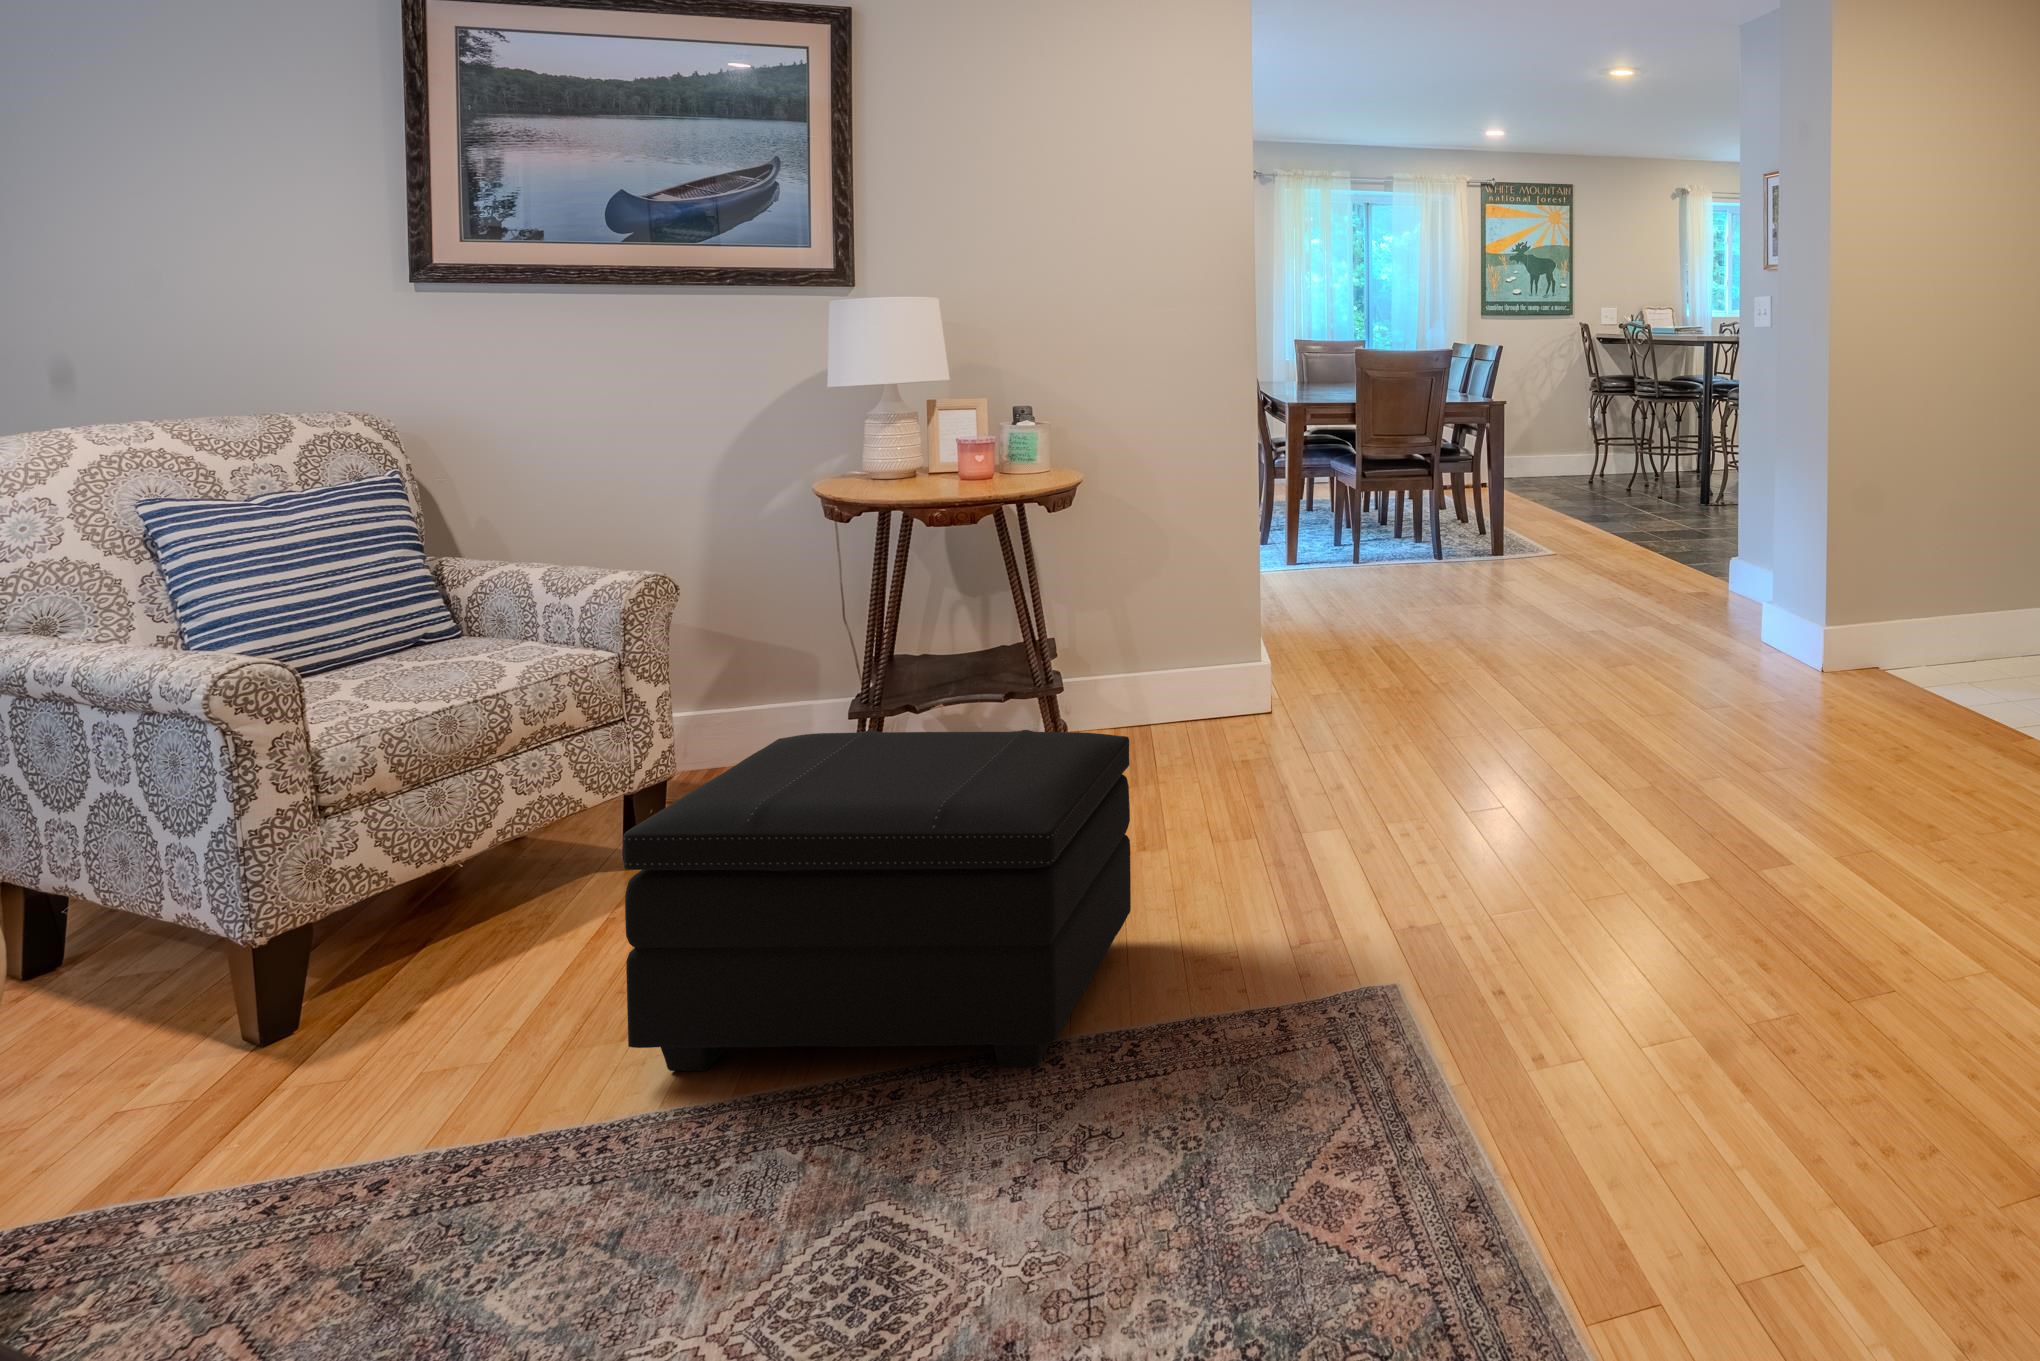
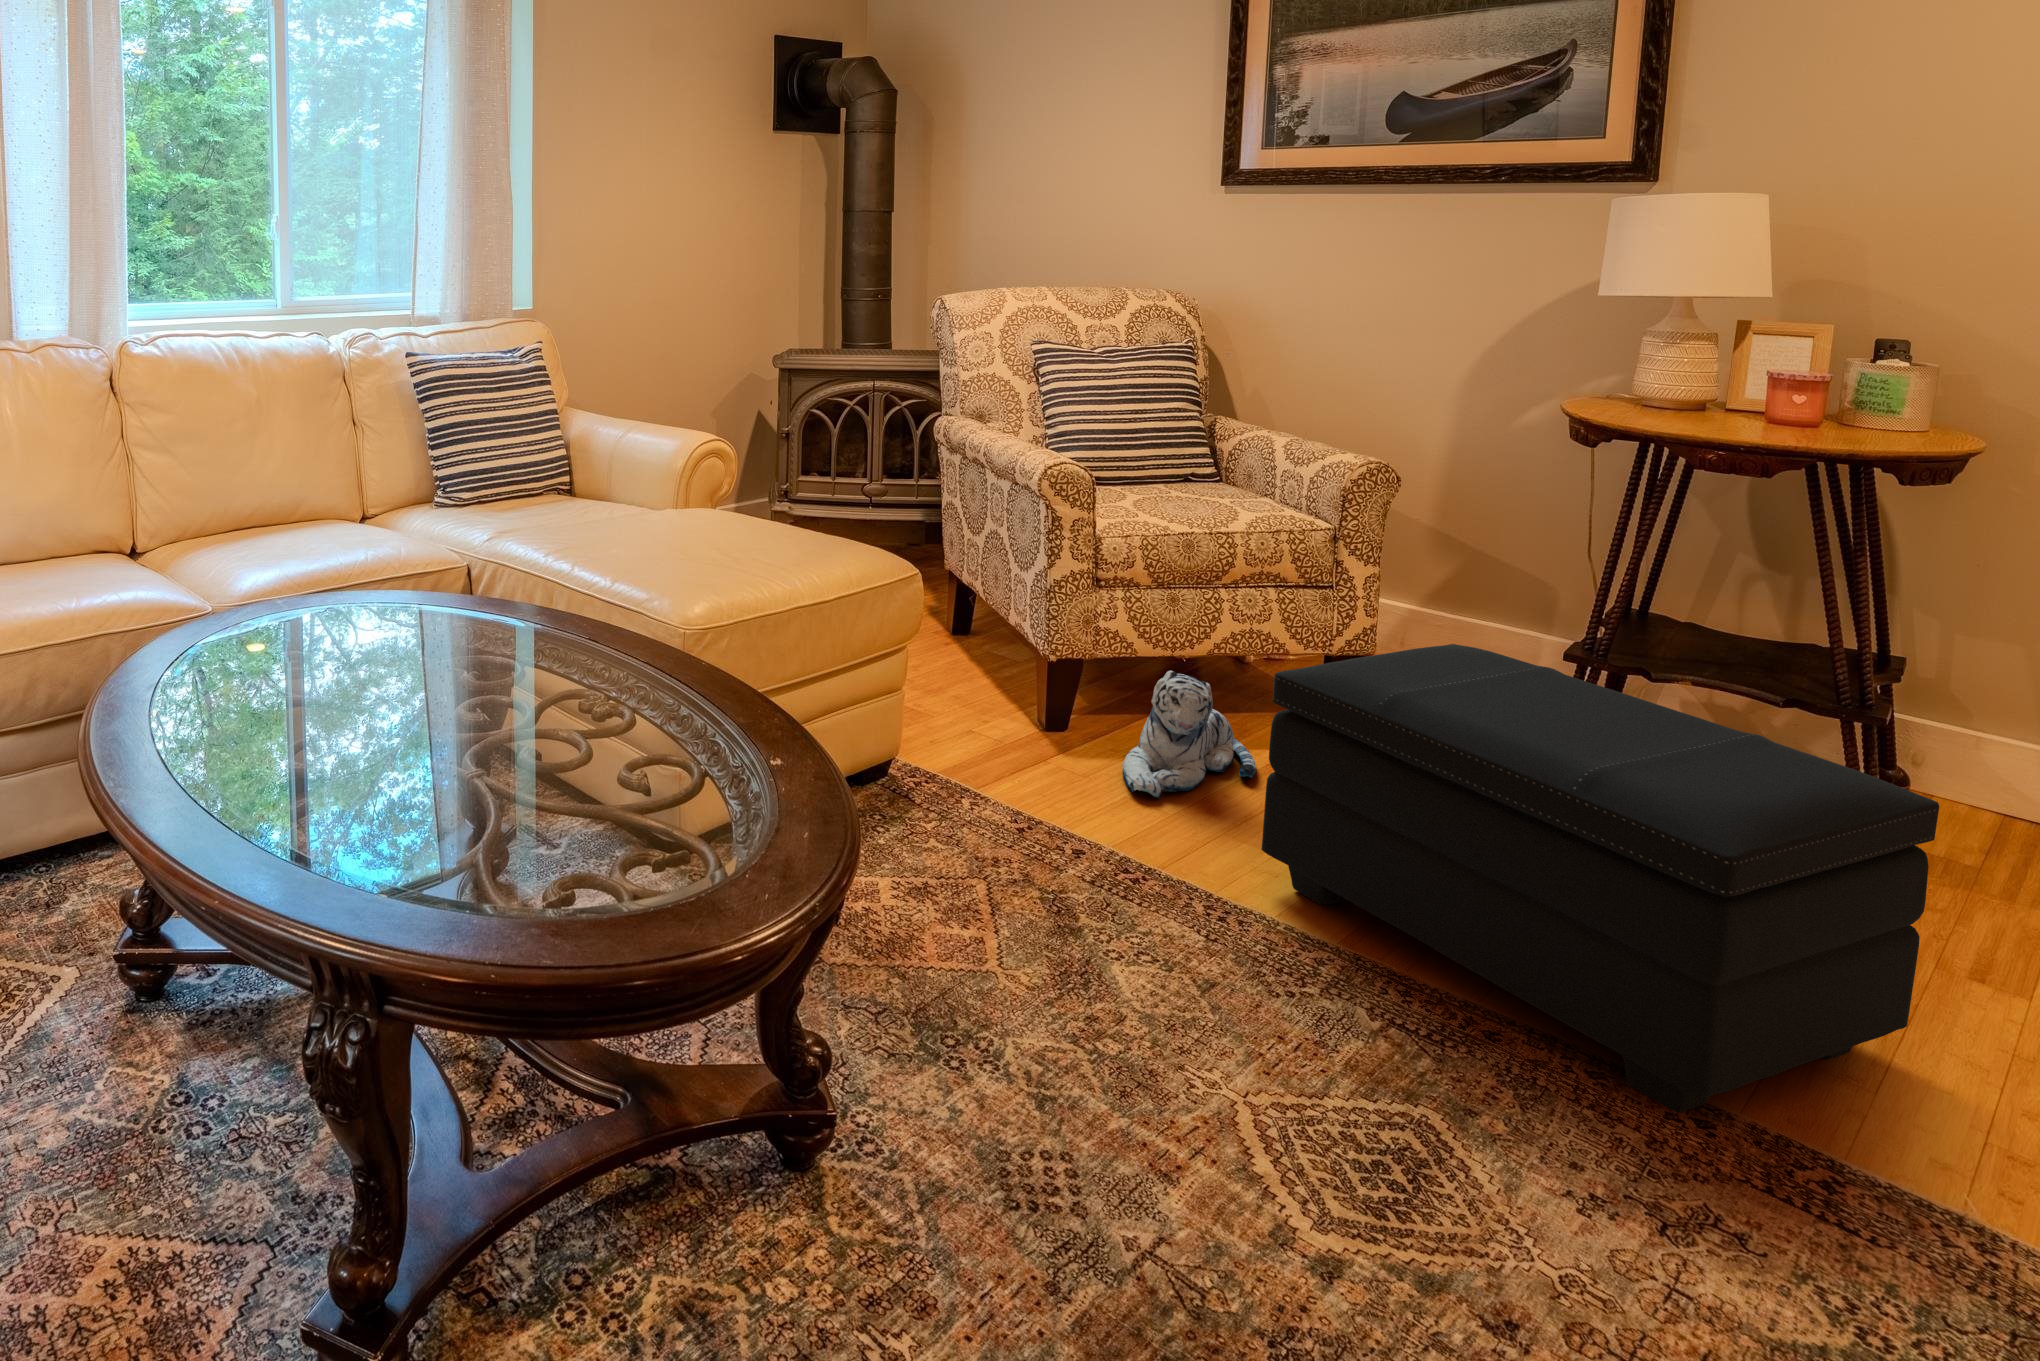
plush toy: none [401,884,580,1070] -> present [1122,671,1256,798]

